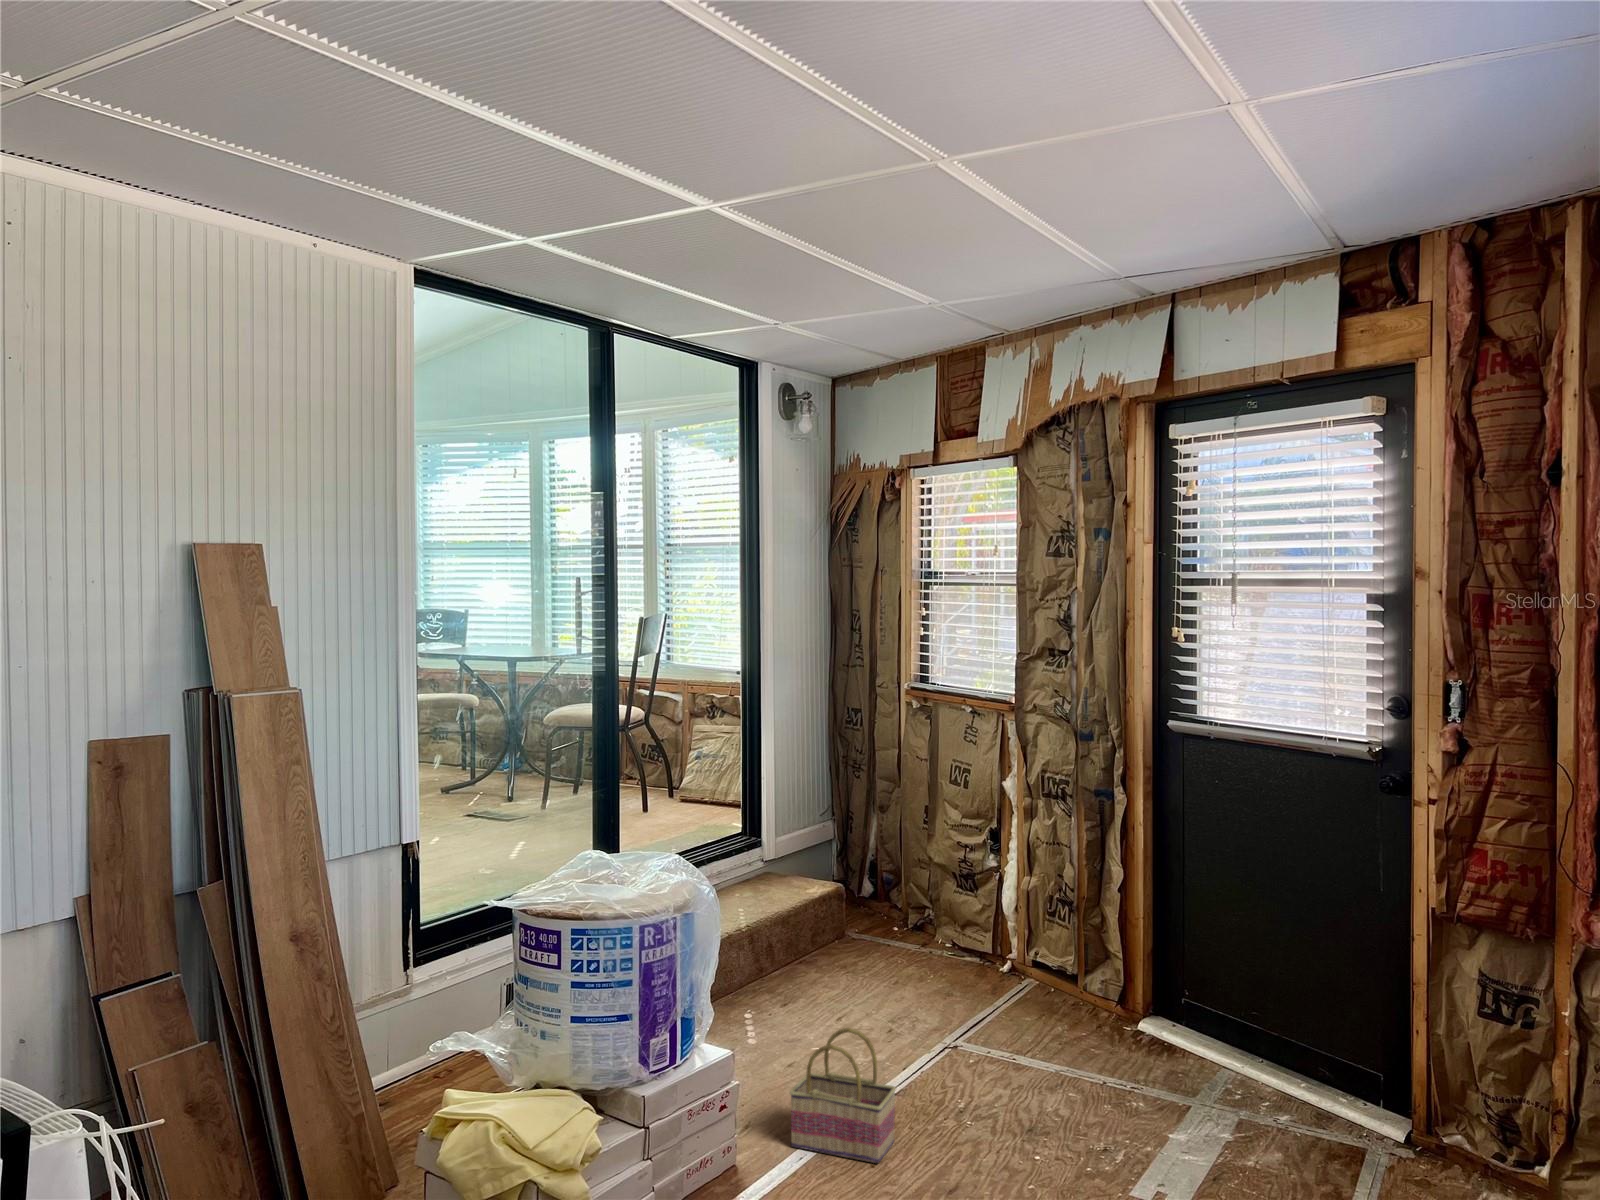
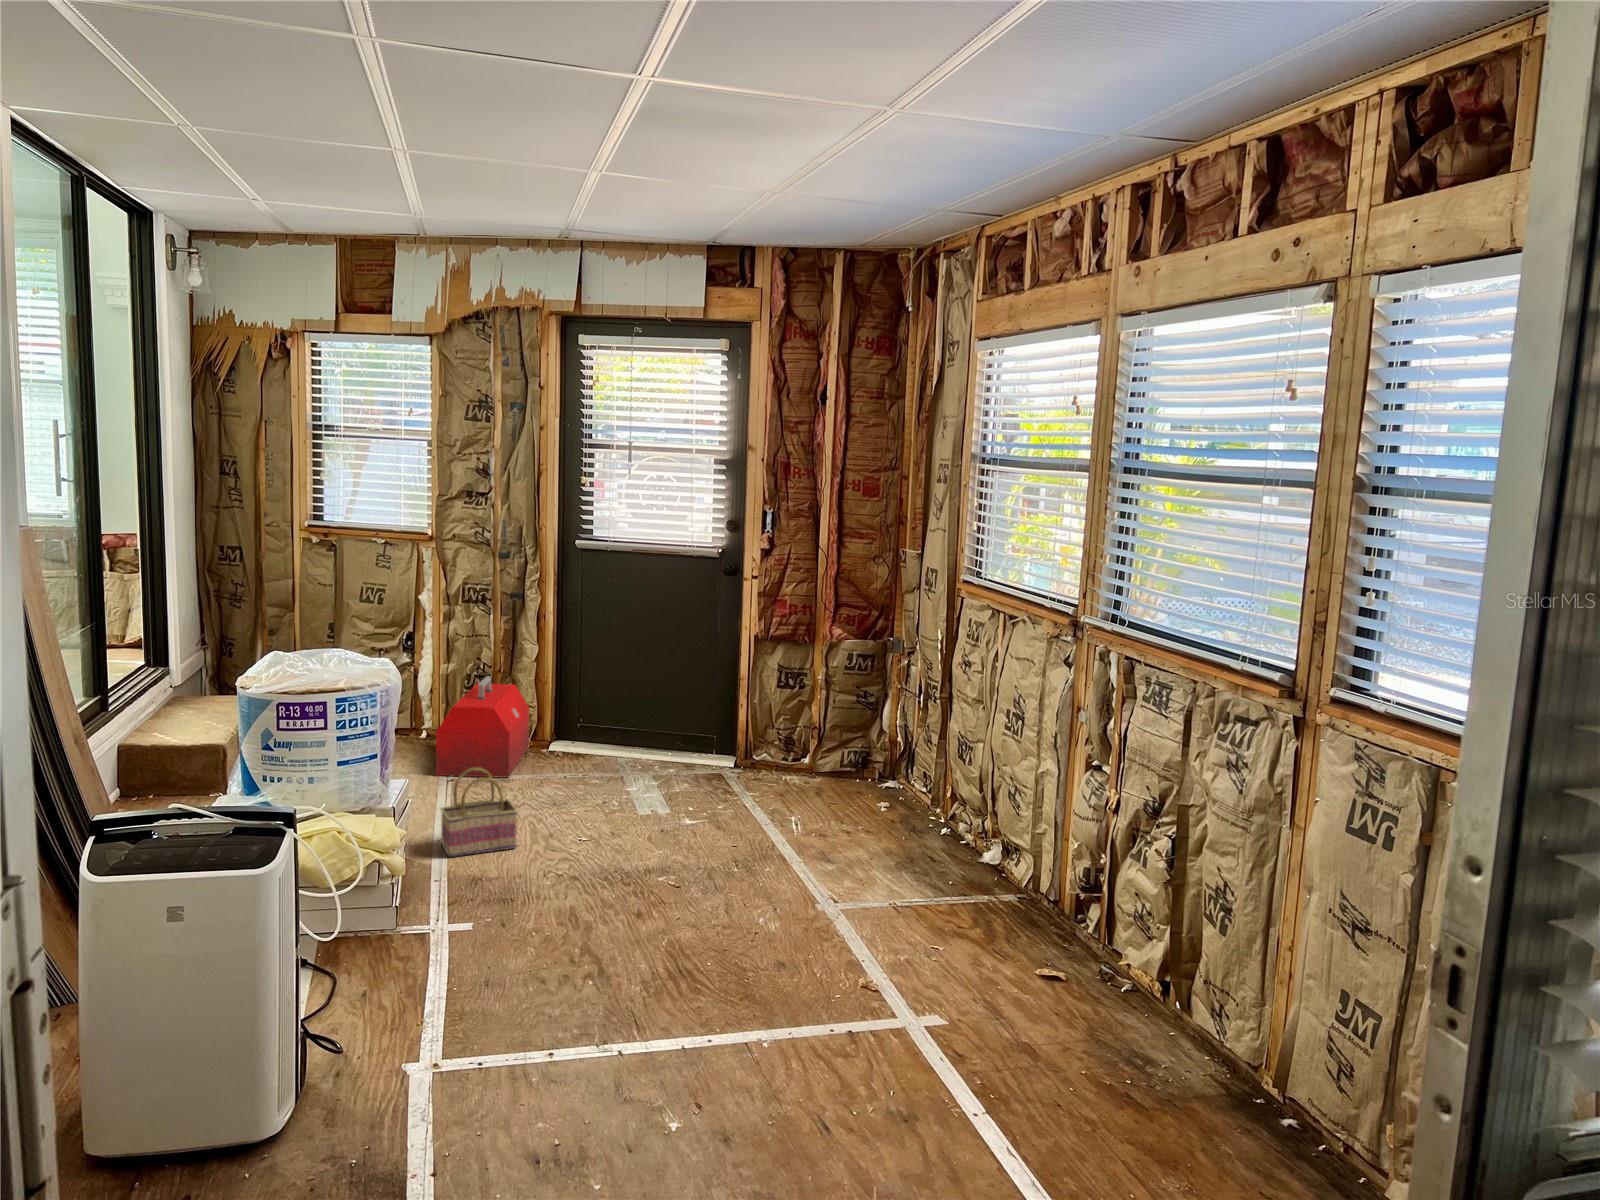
toolbox: none [946,903,1112,1056] -> present [436,676,529,778]

